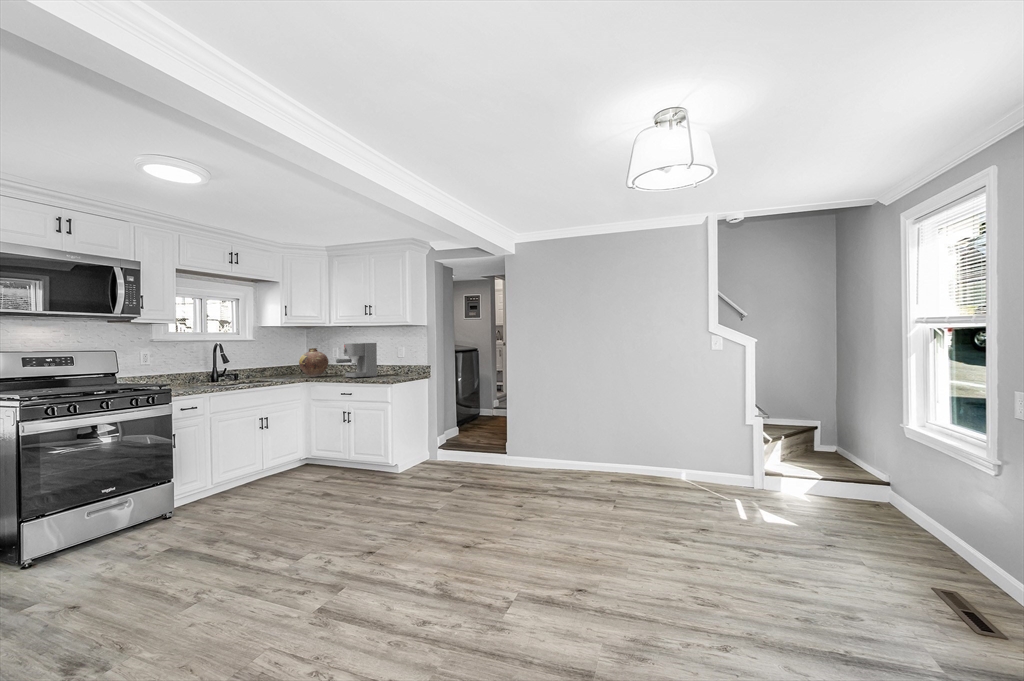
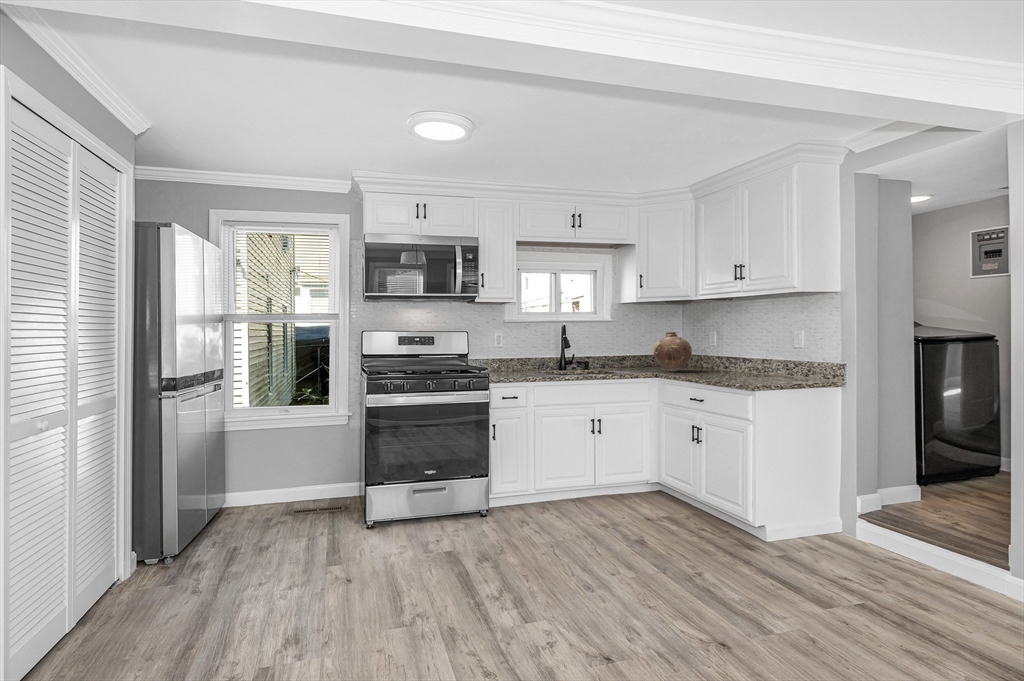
coffee maker: present [336,343,377,378] -> none [689,326,750,379]

